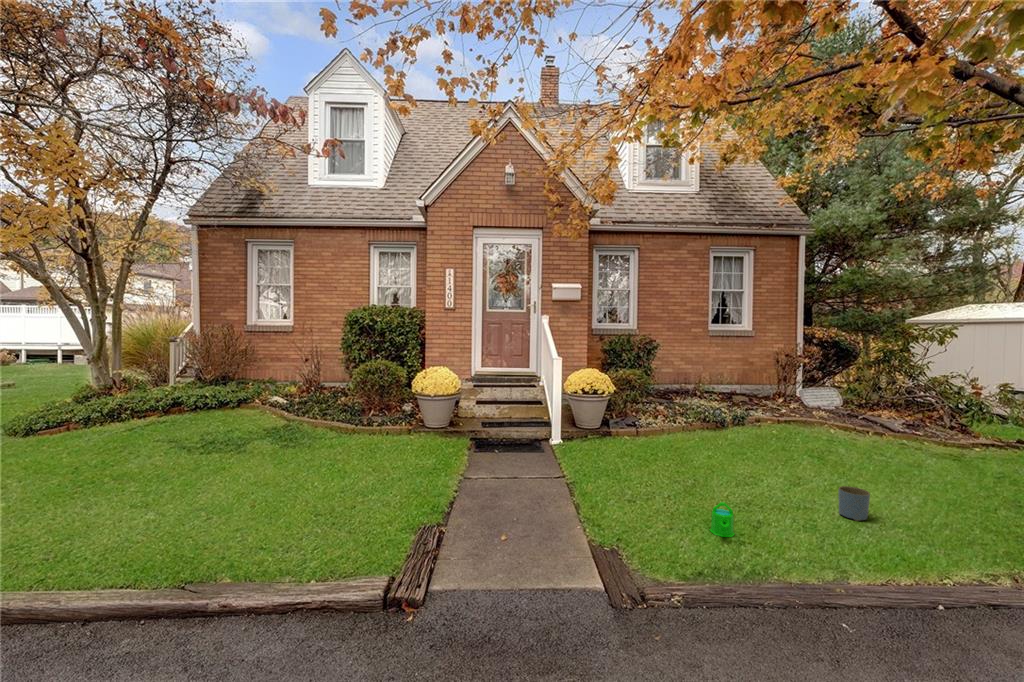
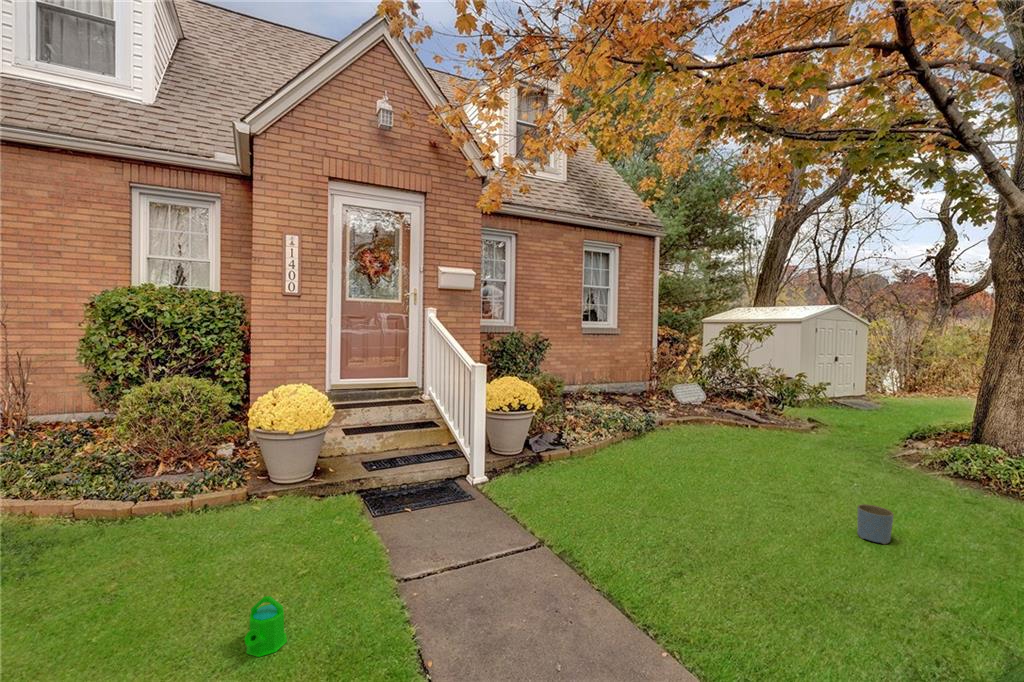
watering can: present [710,502,735,537] -> present [244,596,287,657]

